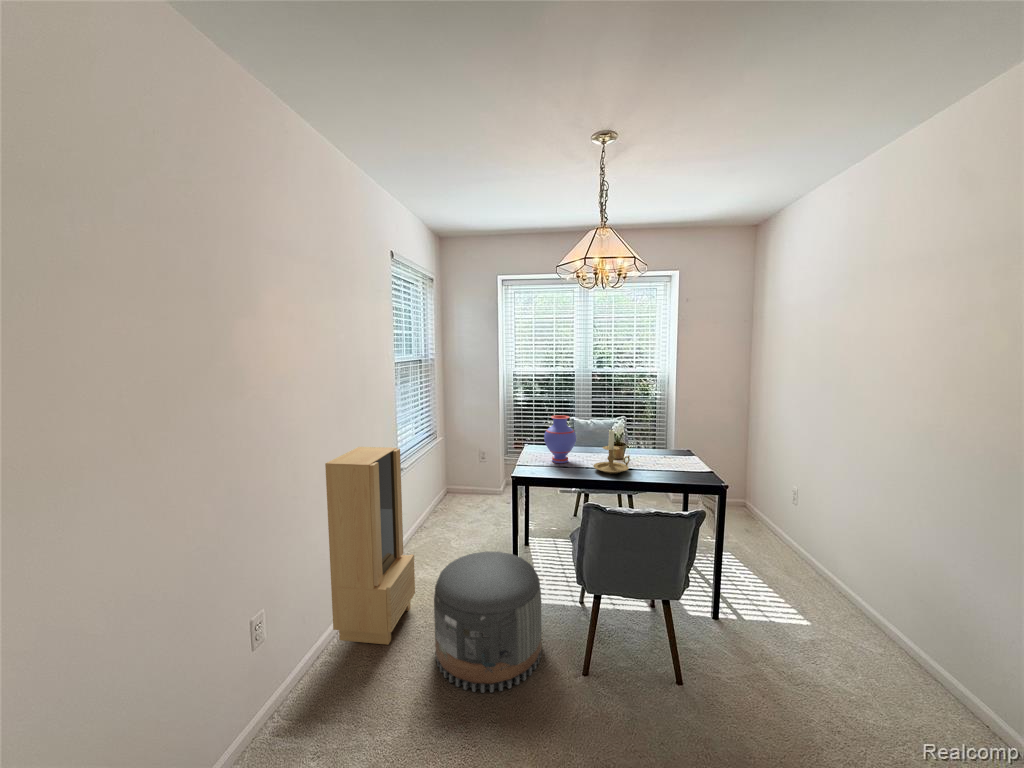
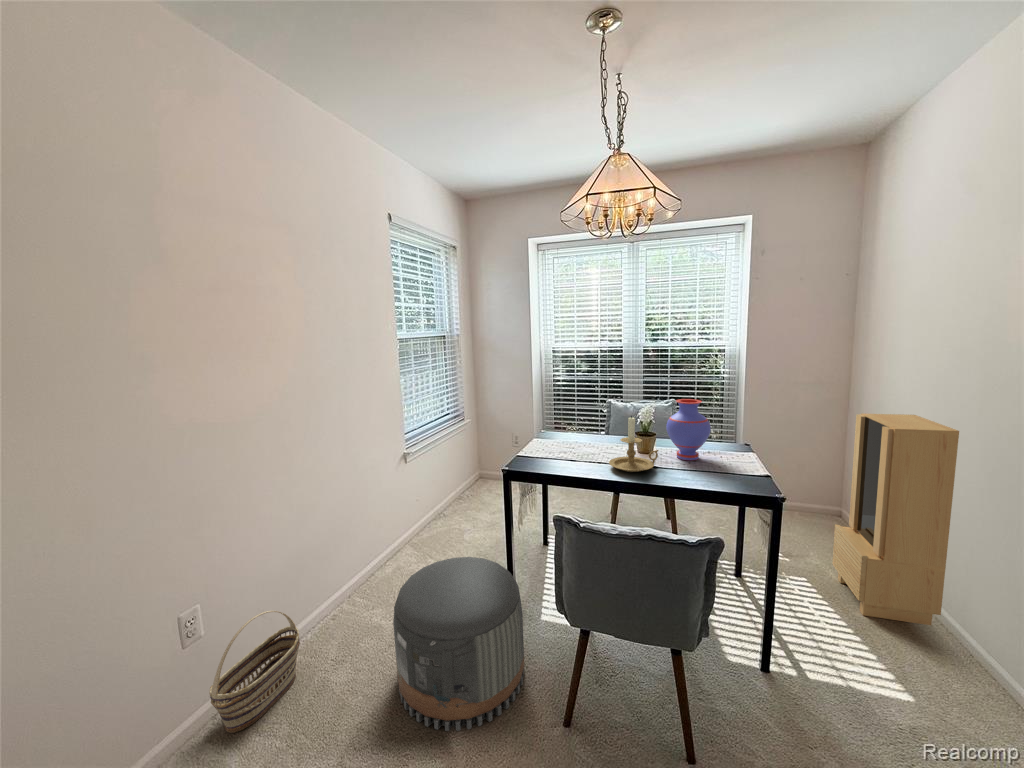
vase: present [544,415,576,463] -> present [666,399,711,460]
storage cabinet: present [325,447,415,645] -> present [832,414,959,625]
basket: none [276,612,341,725] -> present [209,611,300,733]

